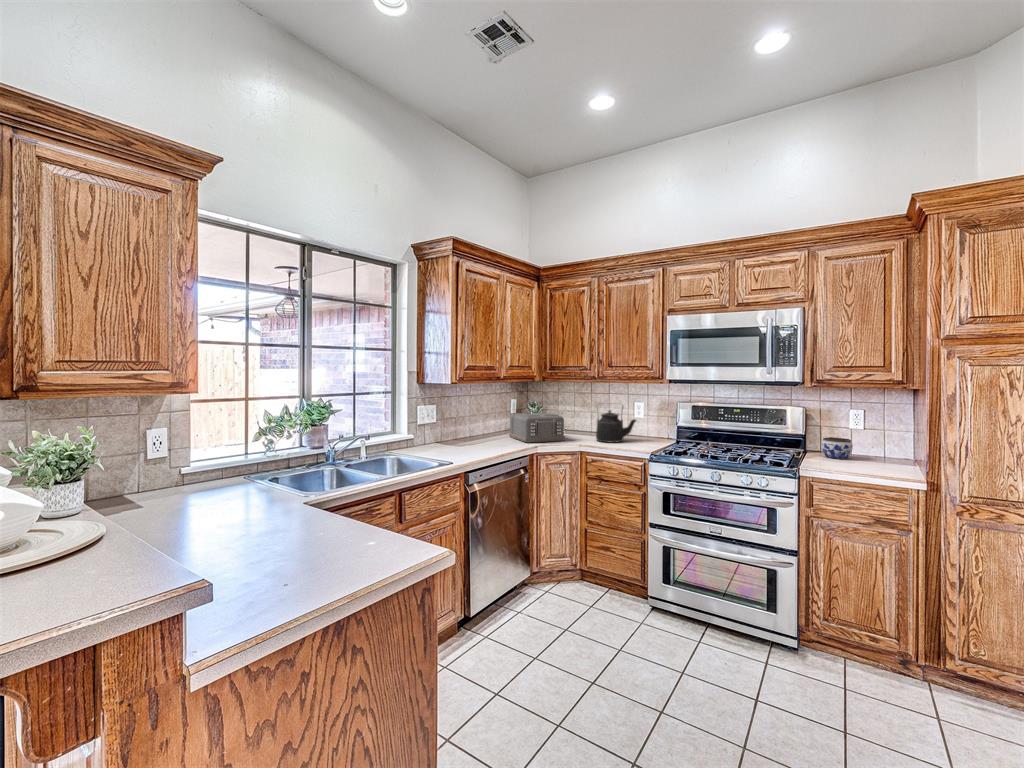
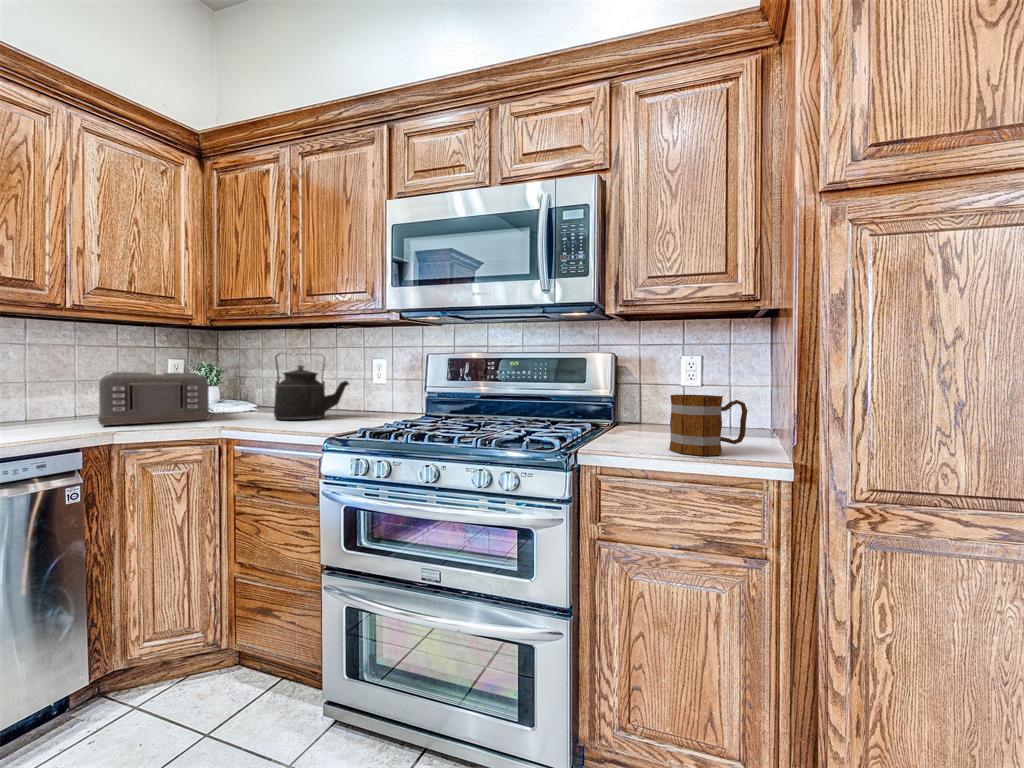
jar: present [821,437,853,459] -> none [615,398,657,430]
mug: none [853,440,903,475] -> present [669,395,747,456]

